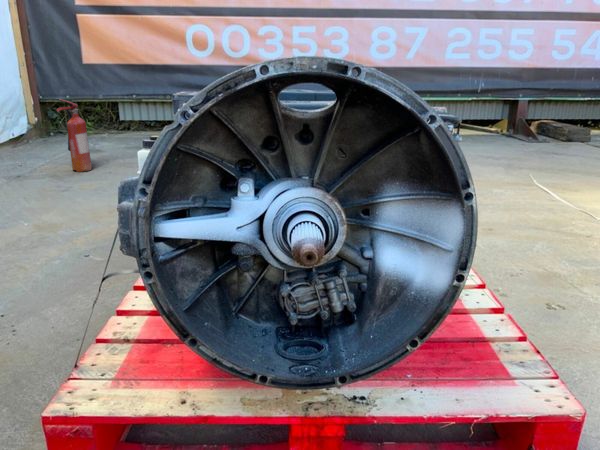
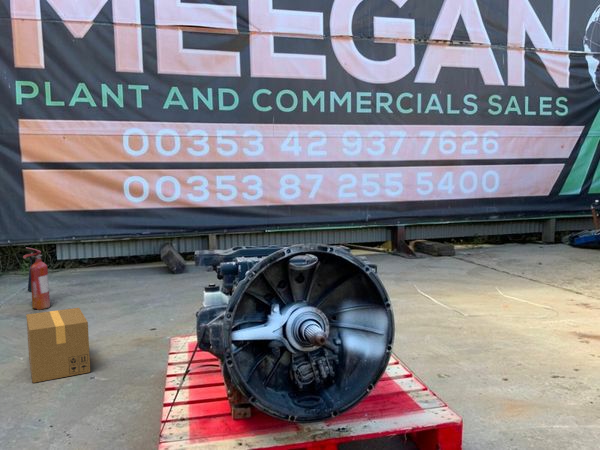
cardboard box: none [11,171,95,256] -> present [26,308,90,383]

